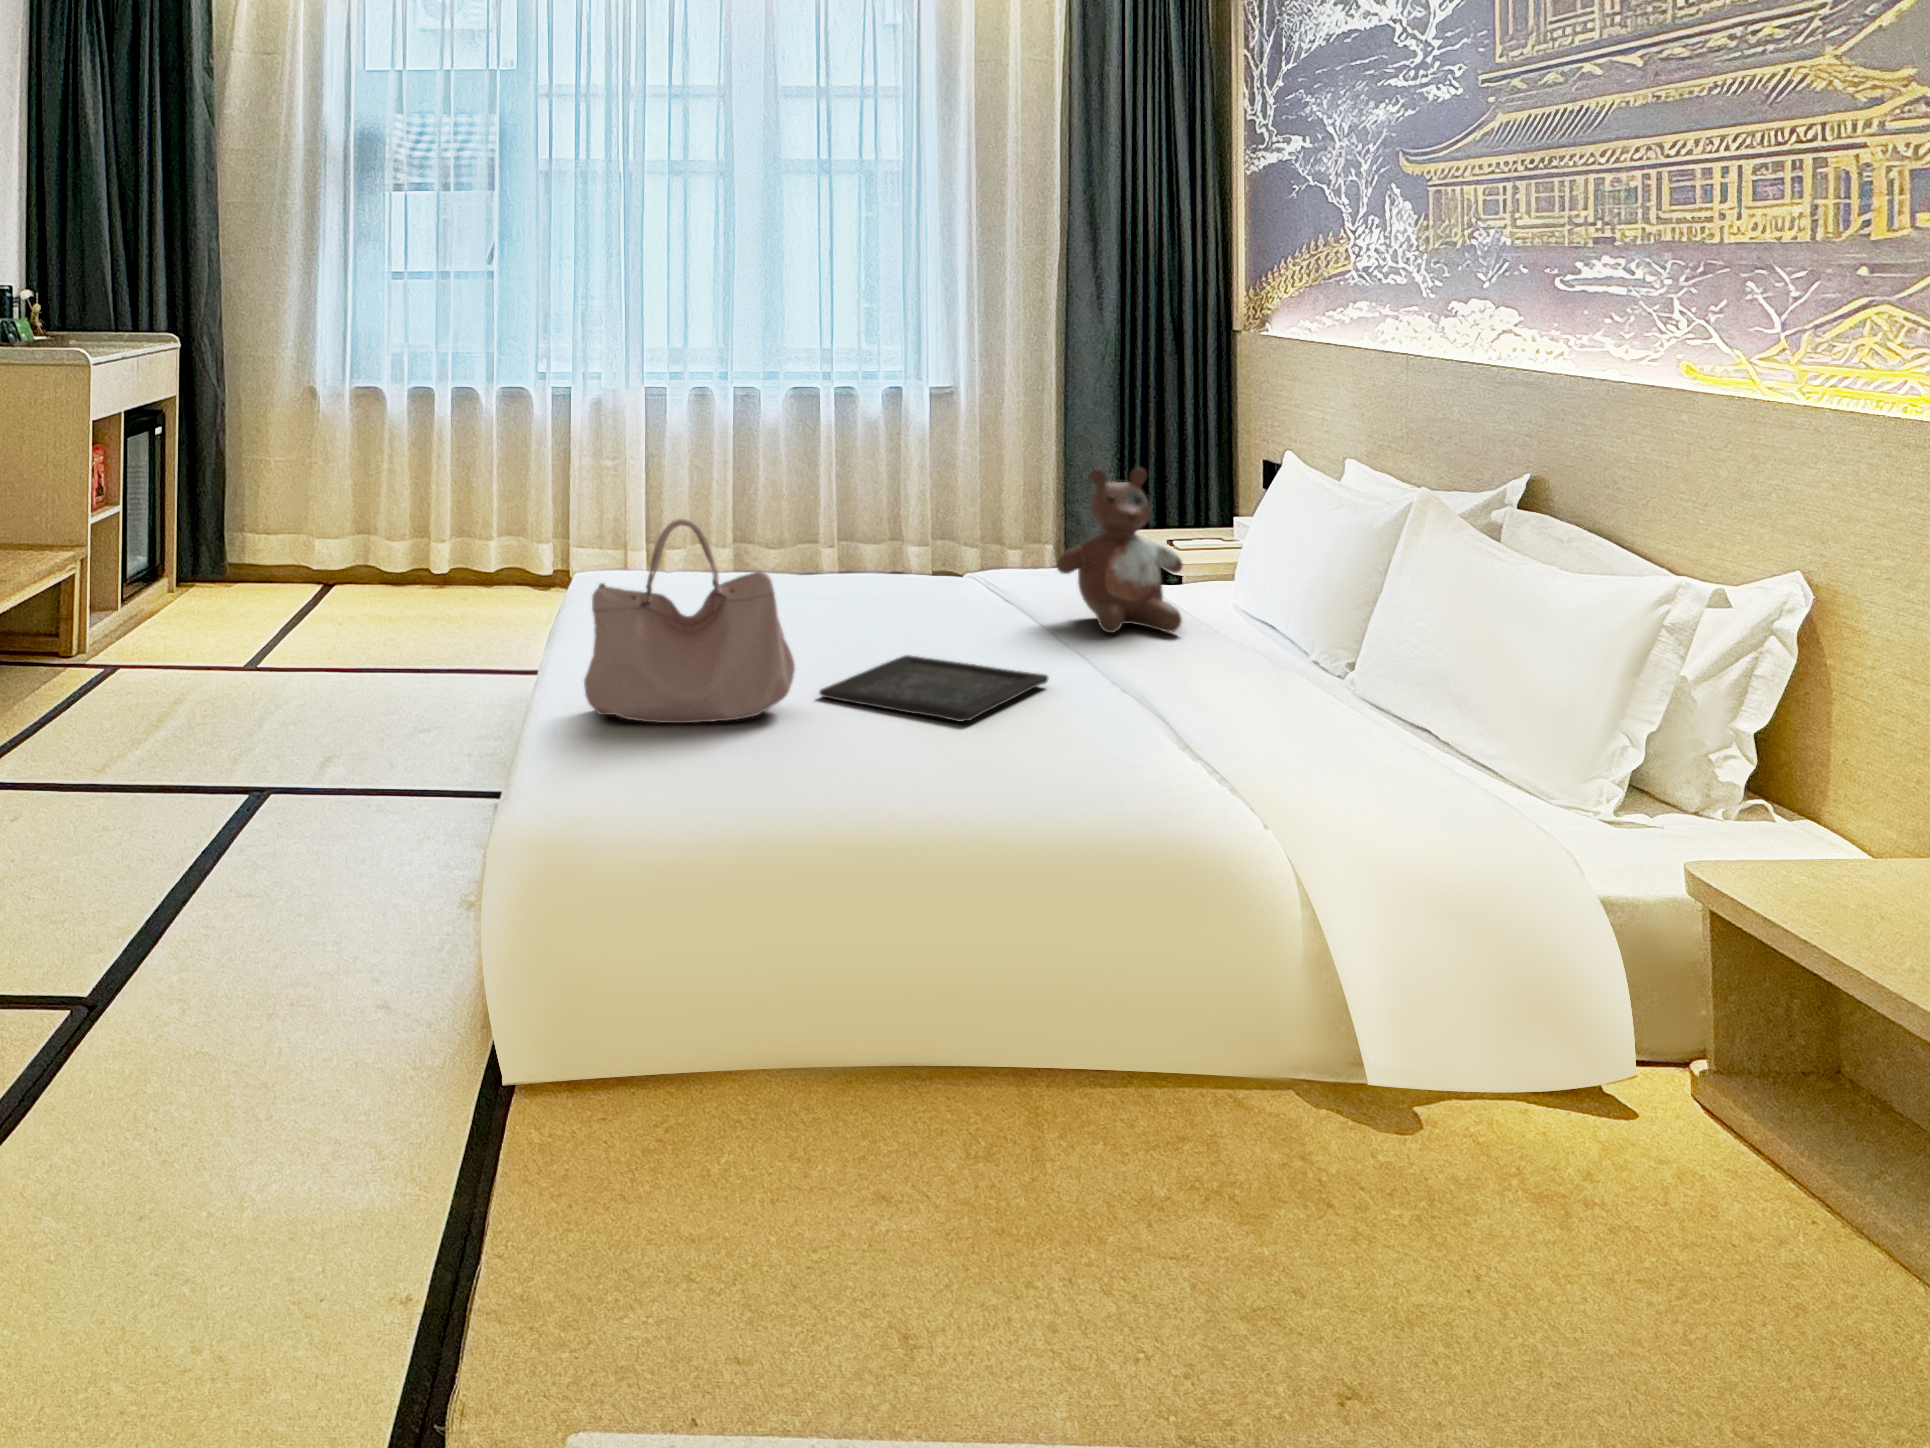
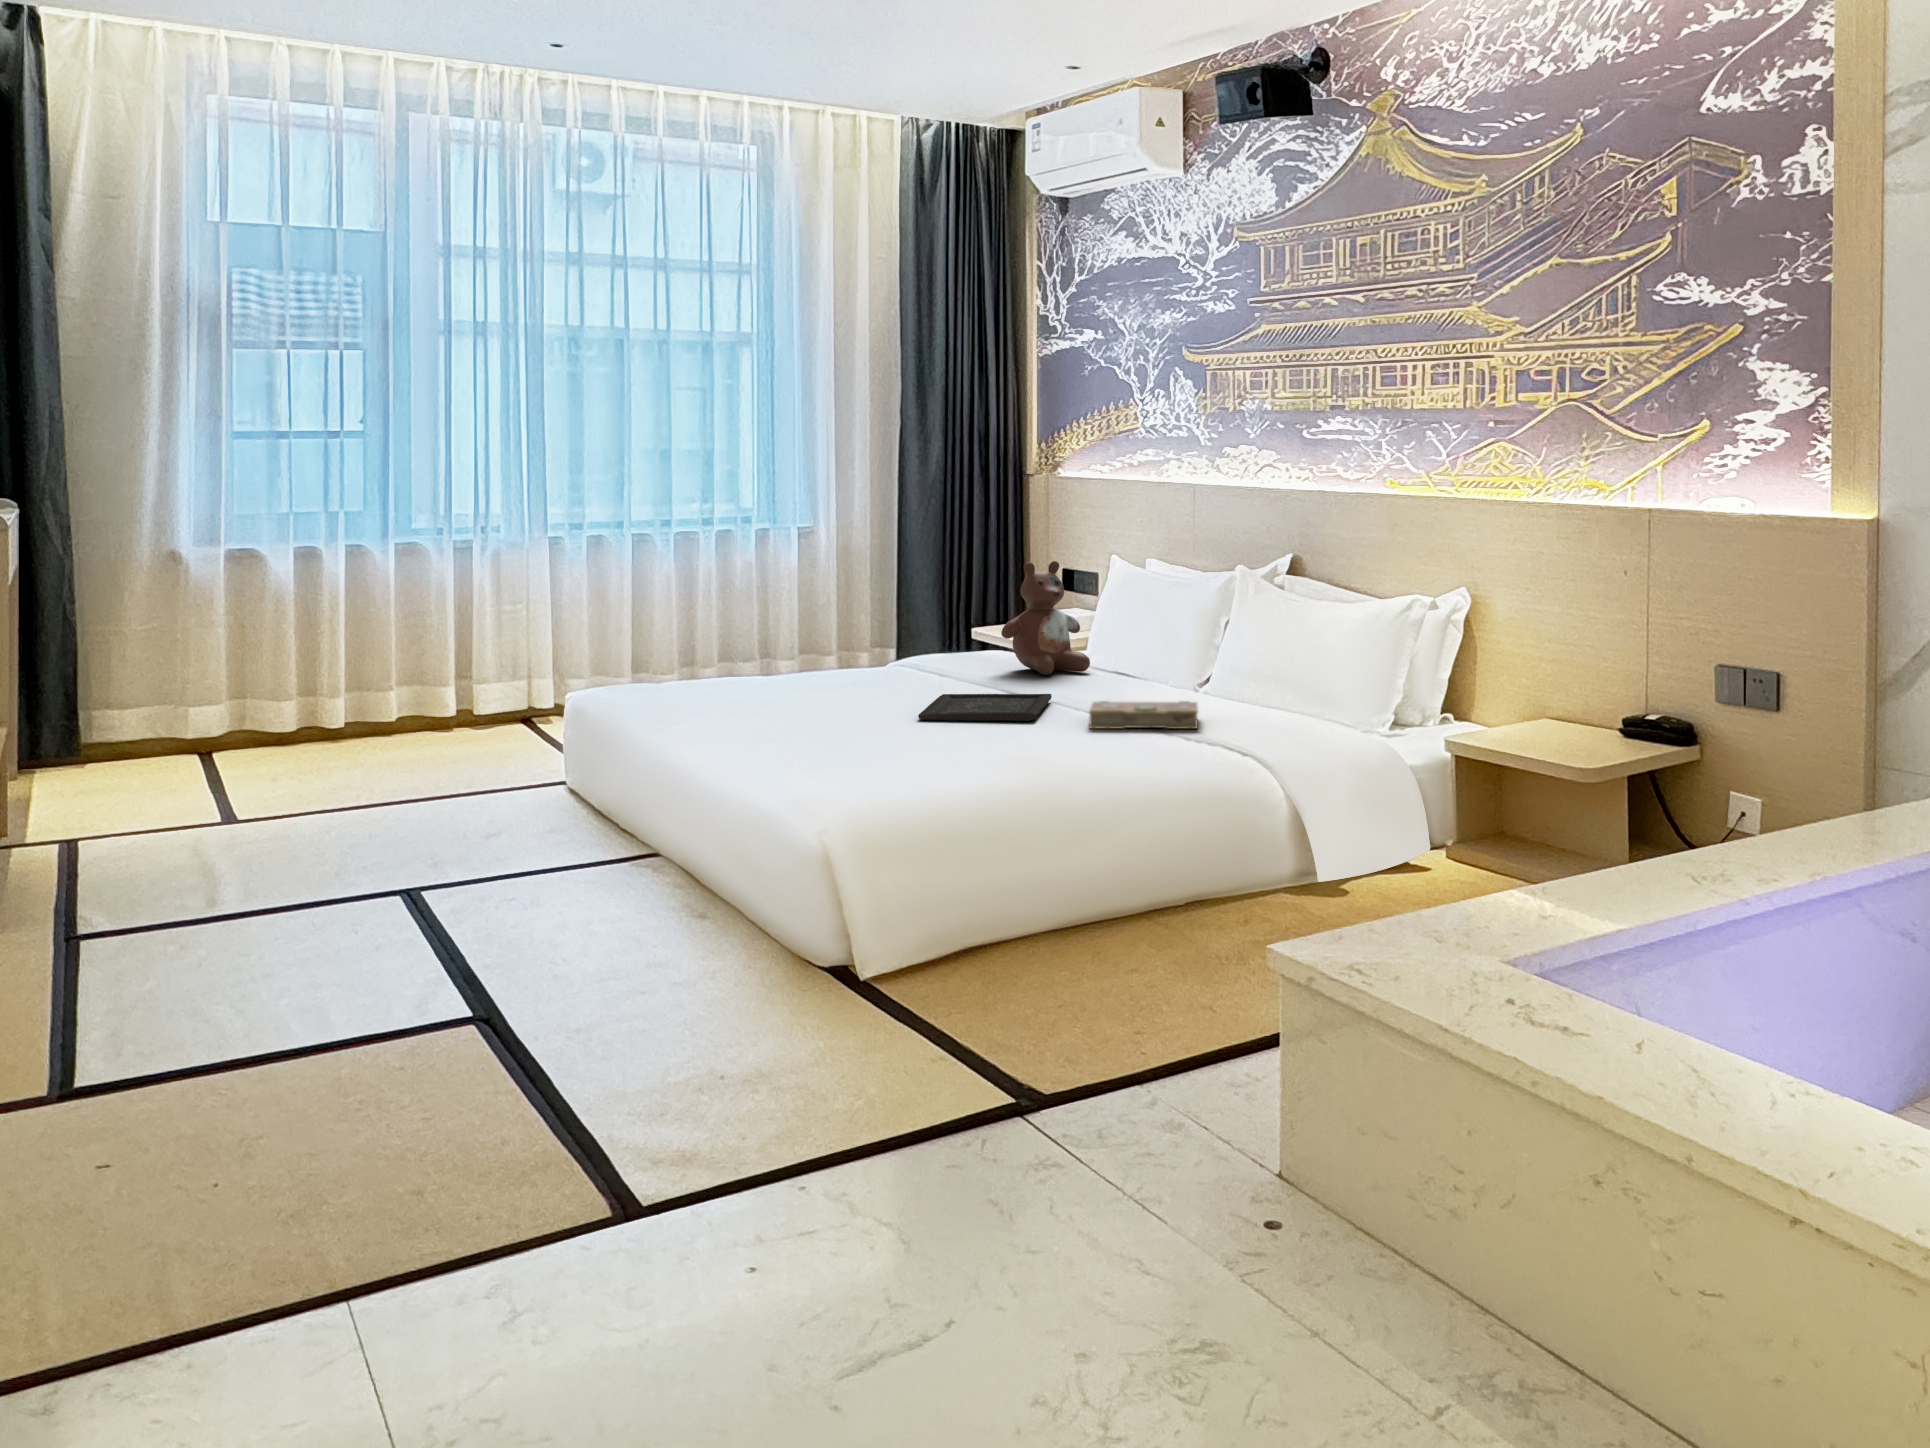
handbag: present [584,519,795,723] -> none [771,595,917,742]
book: none [1028,705,1228,781] -> present [1089,701,1198,729]

